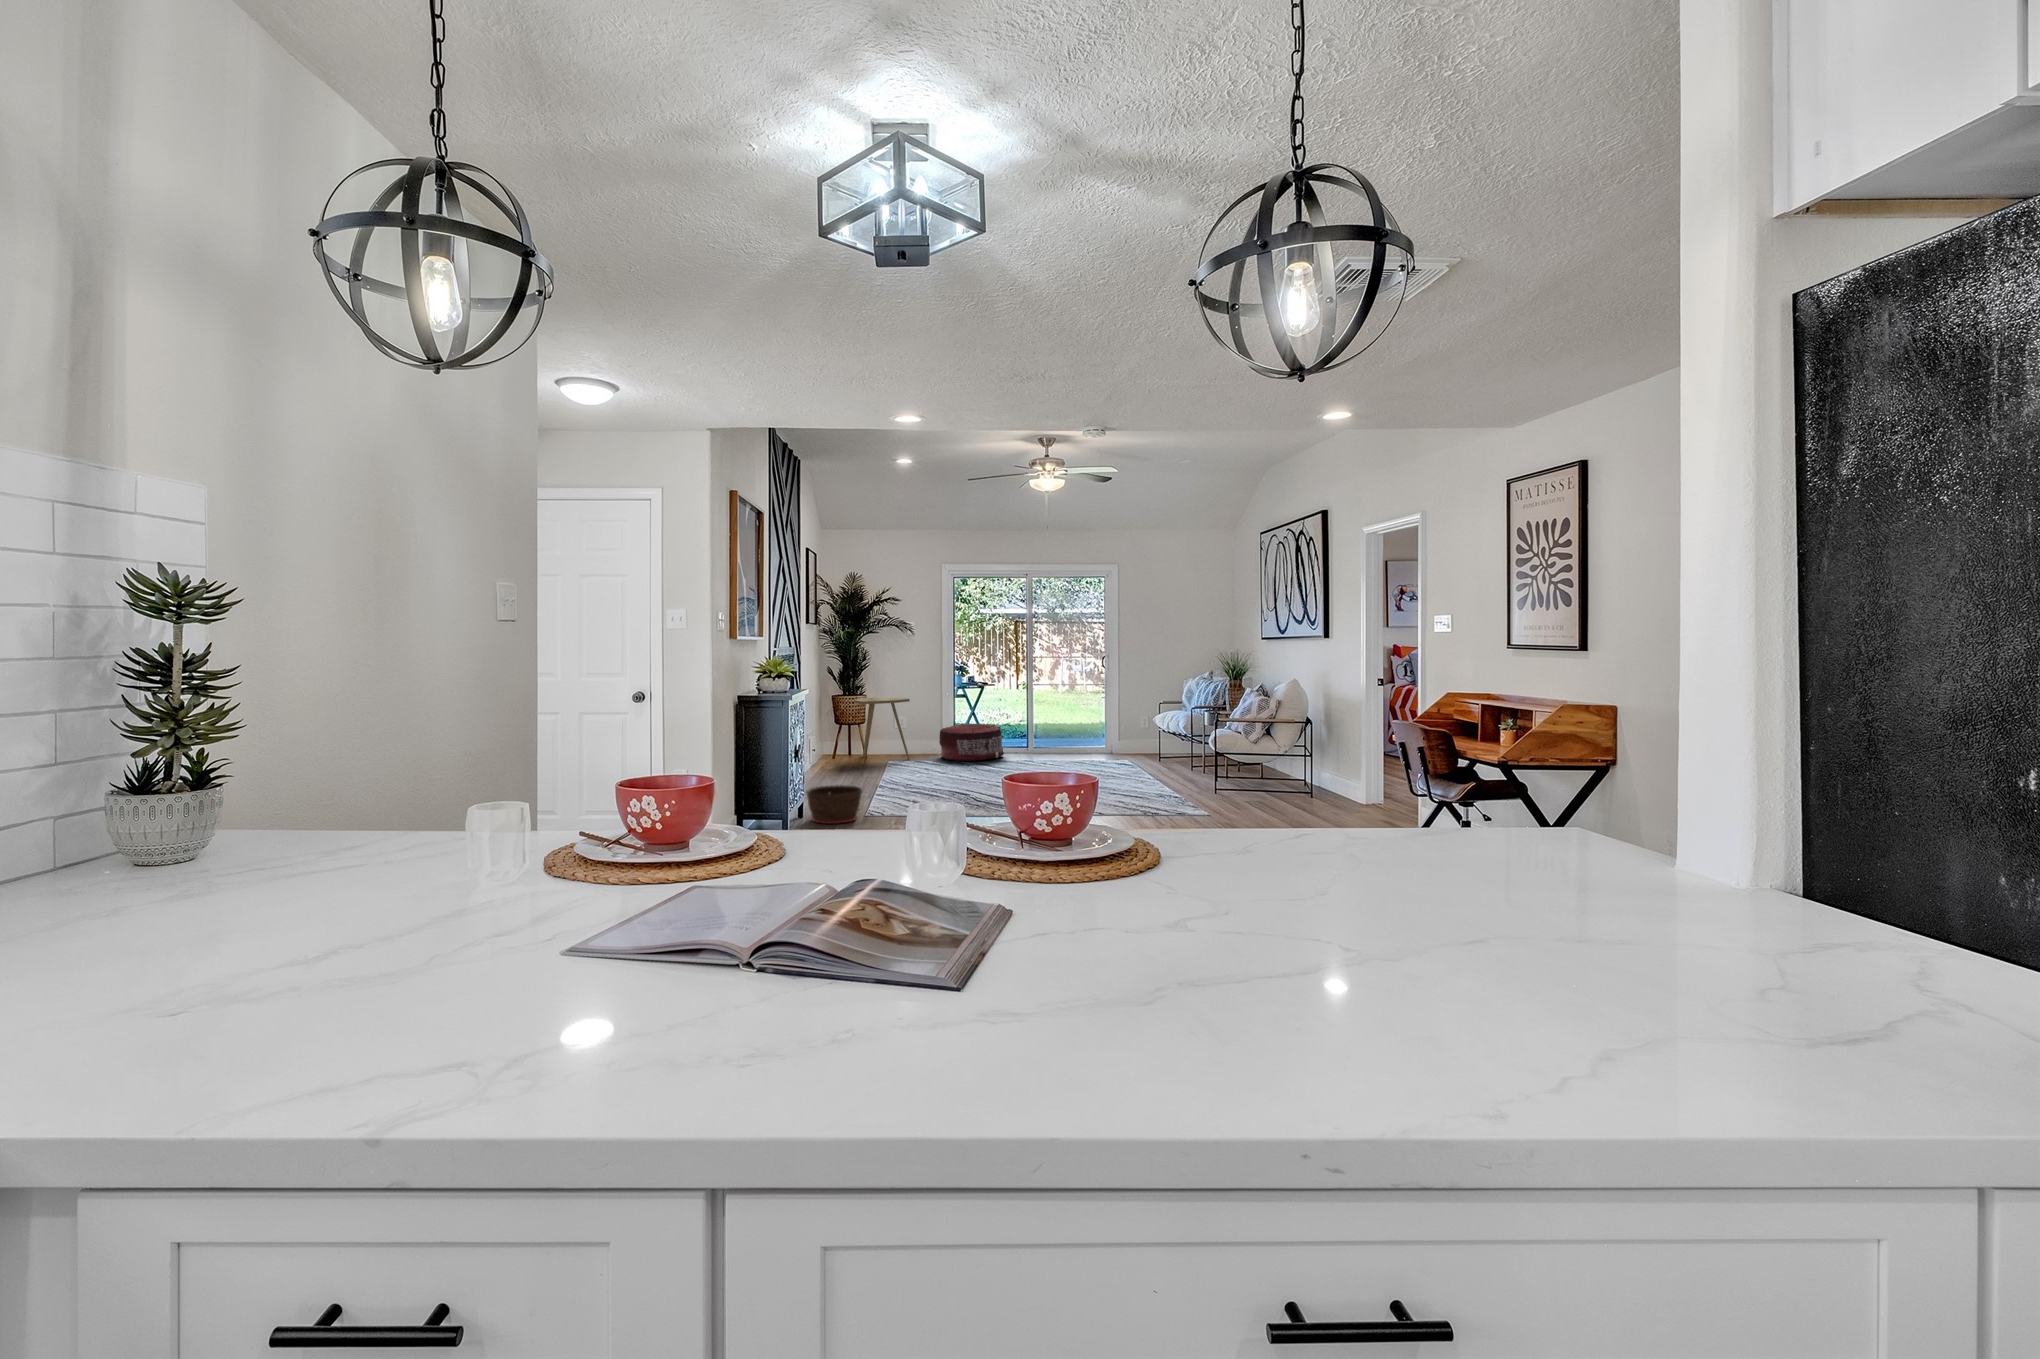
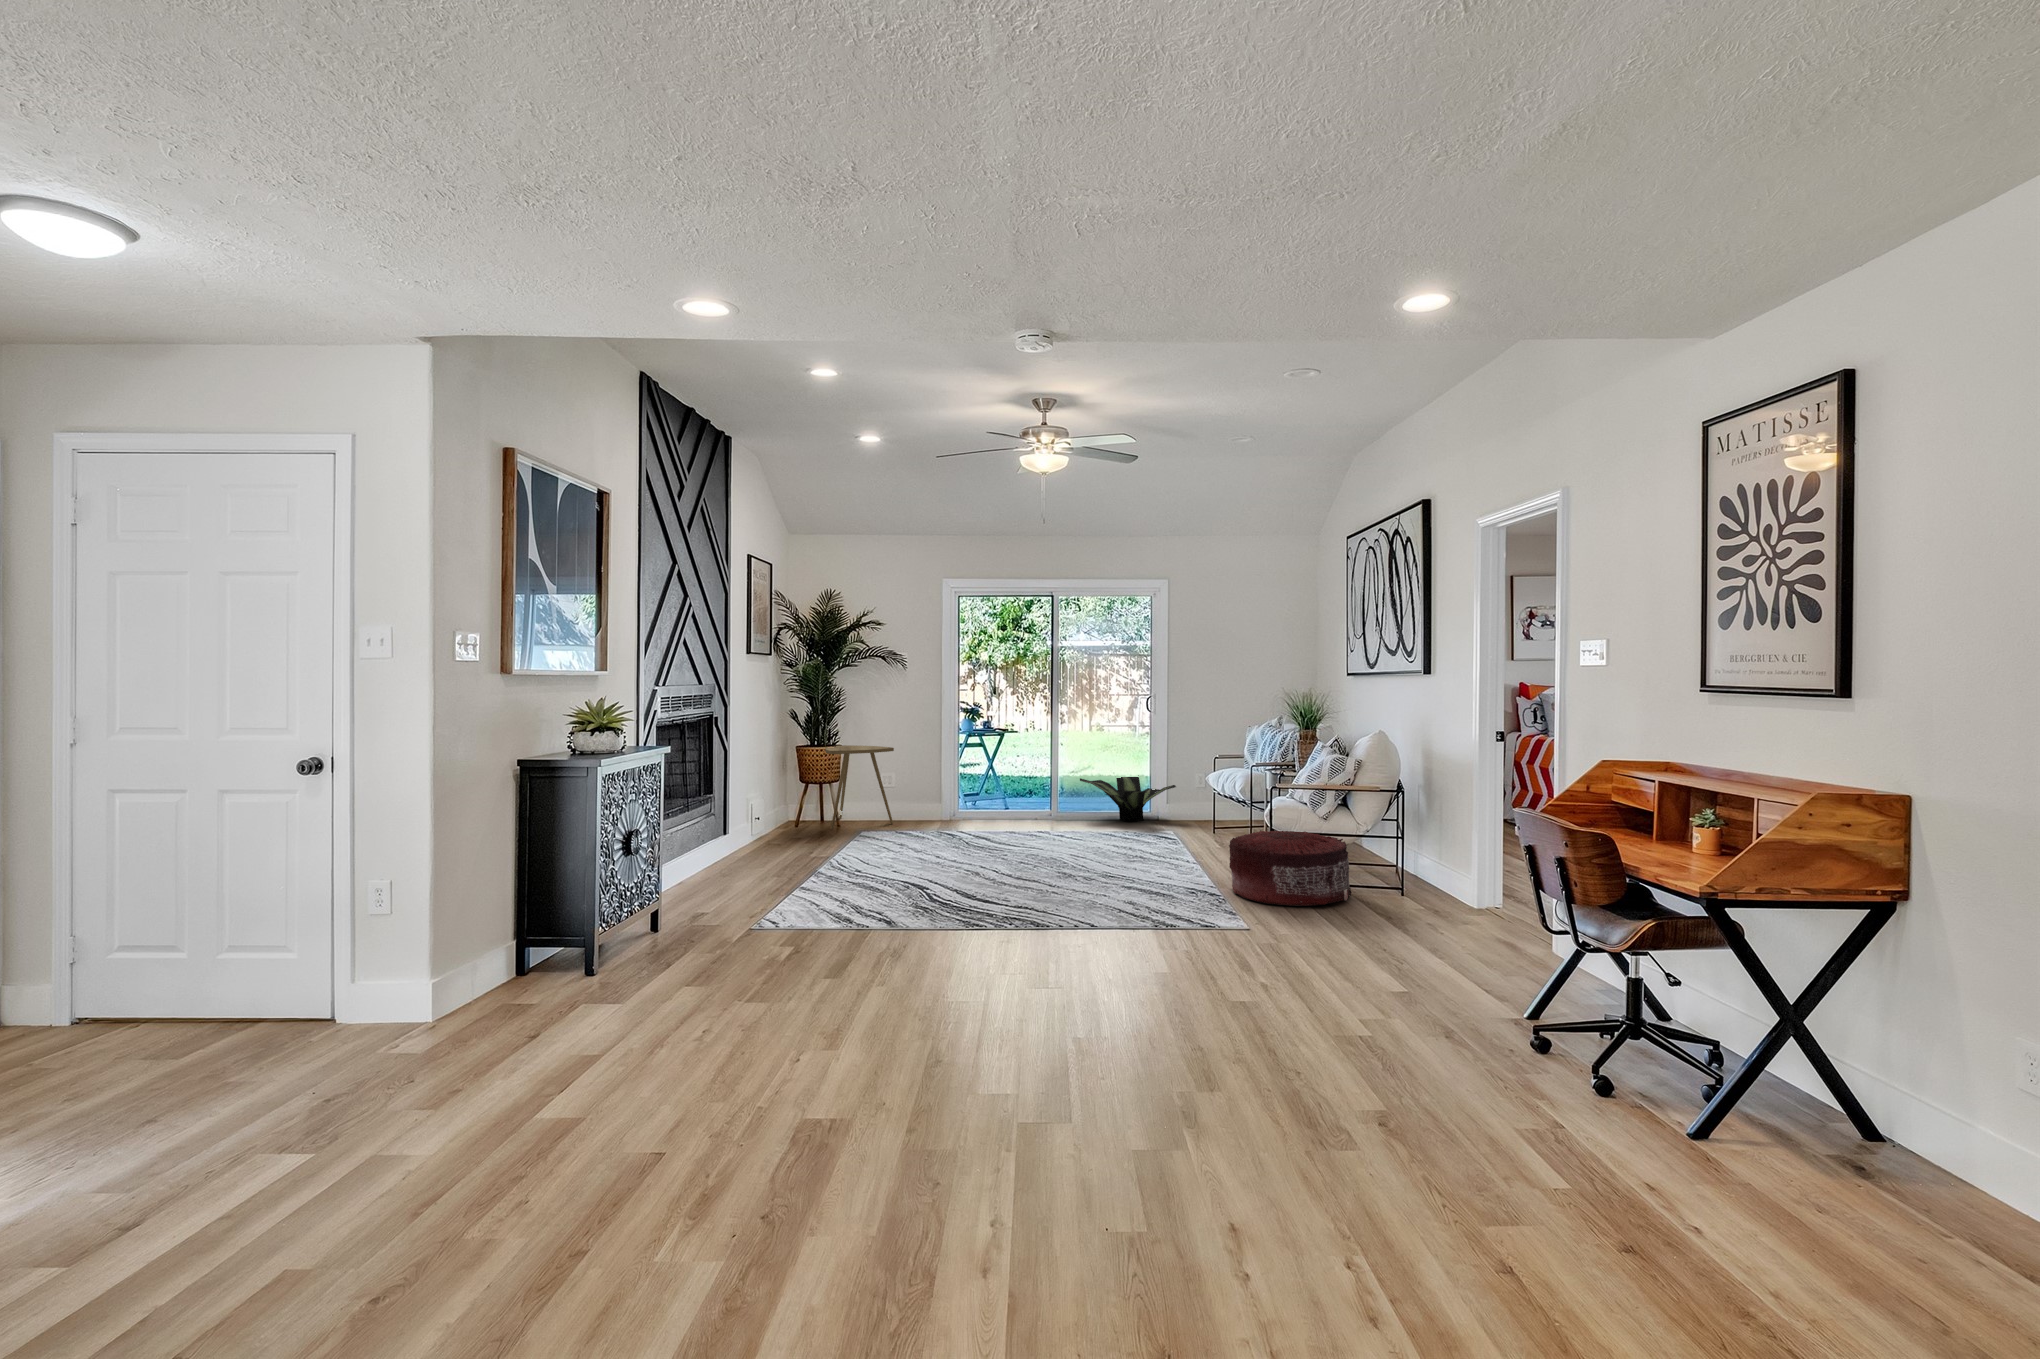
potted plant: none [1054,718,1130,755] -> present [1080,777,1176,821]
pouf: present [939,724,1004,761] -> present [1229,831,1352,906]
basket: present [806,785,862,824] -> none [681,868,759,925]

